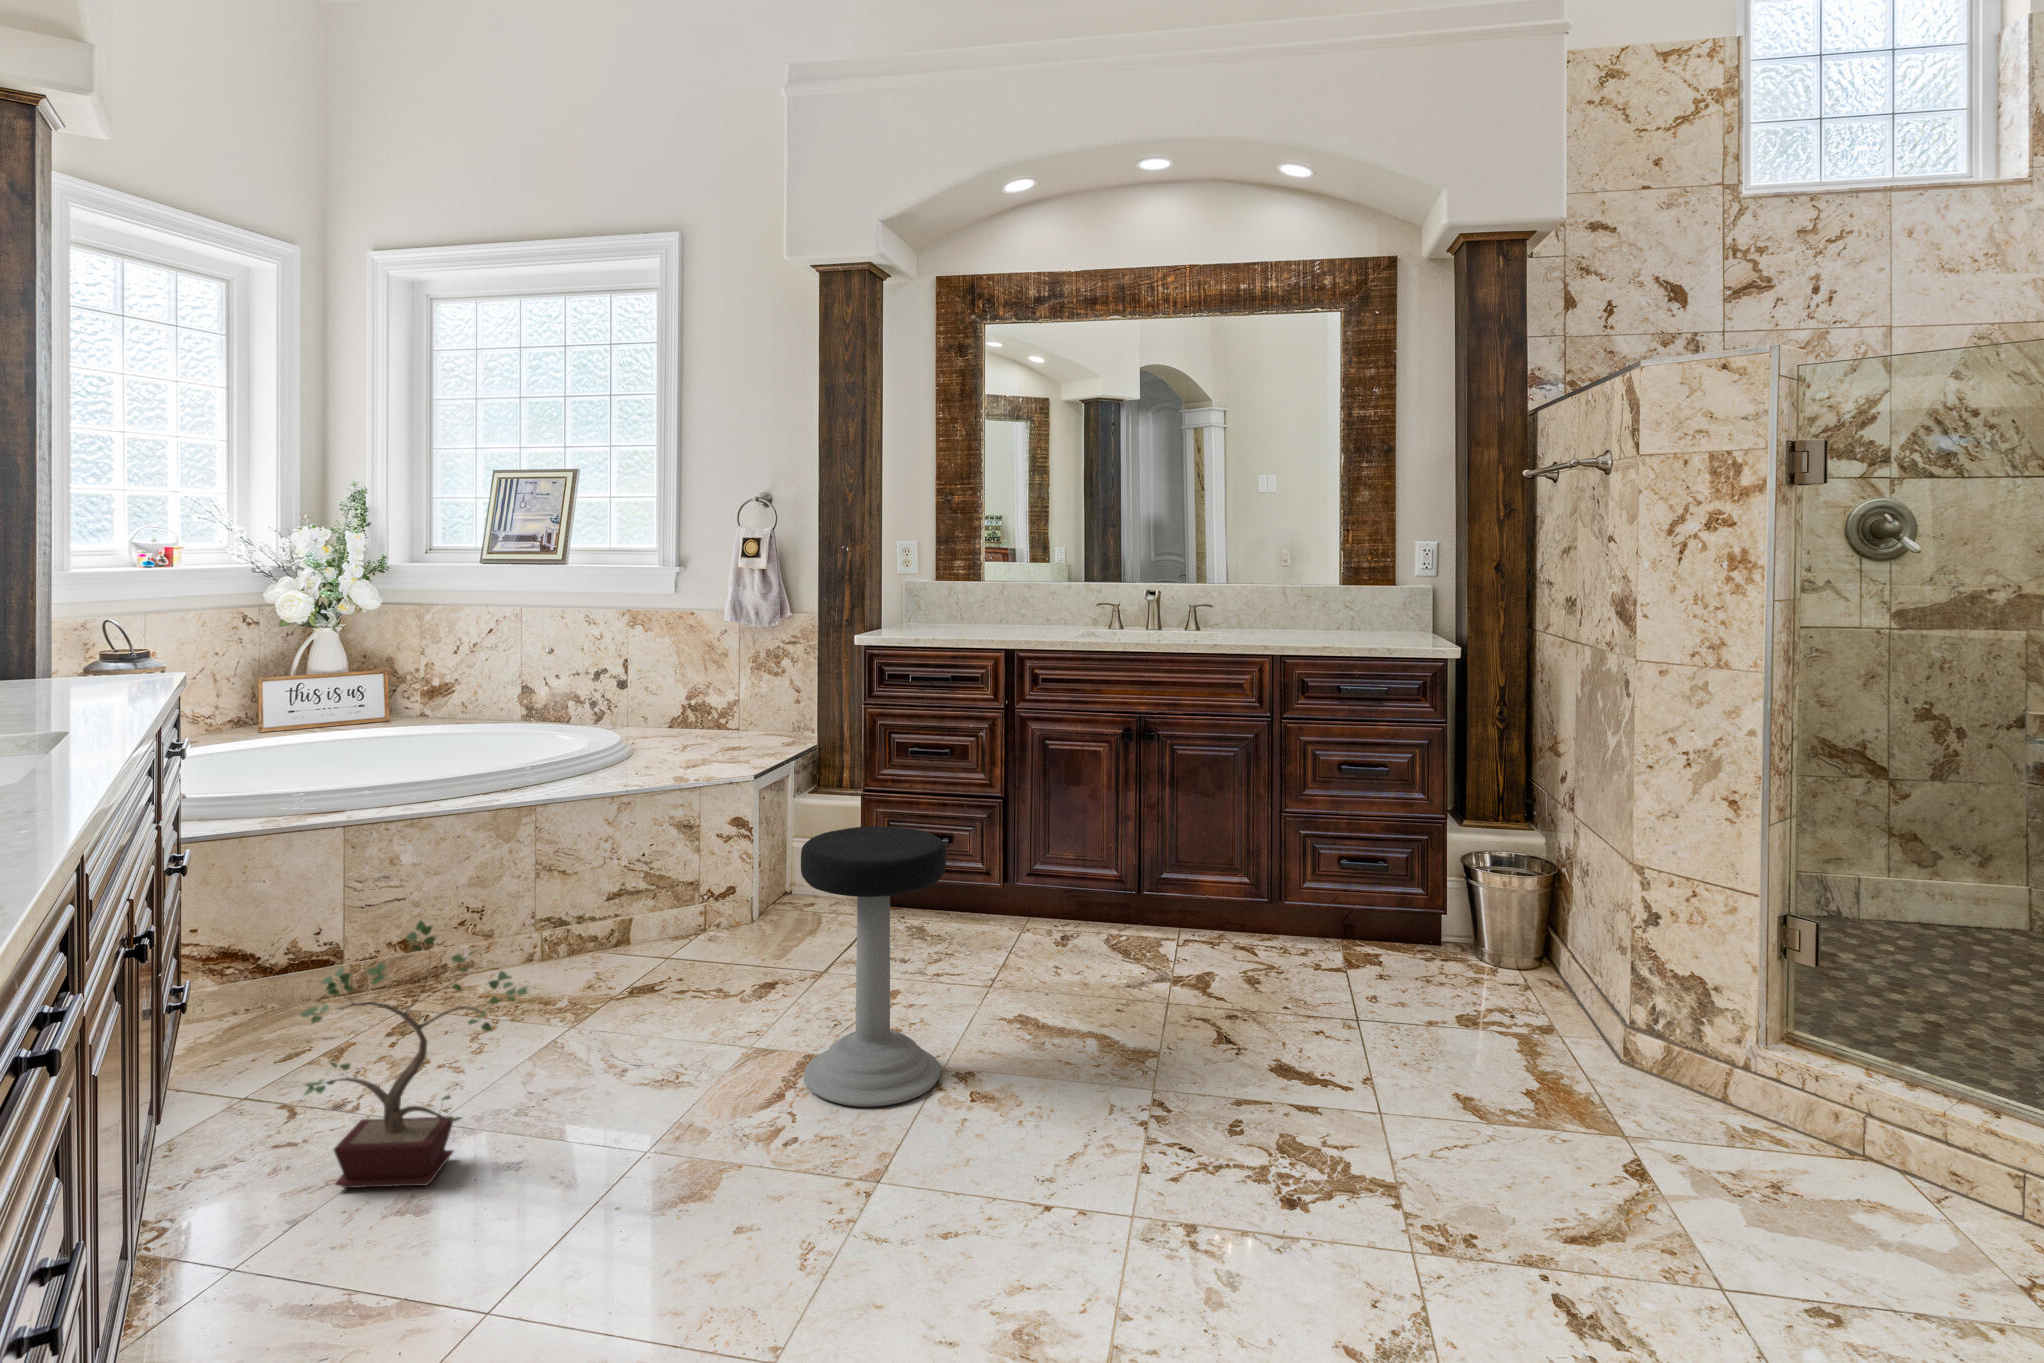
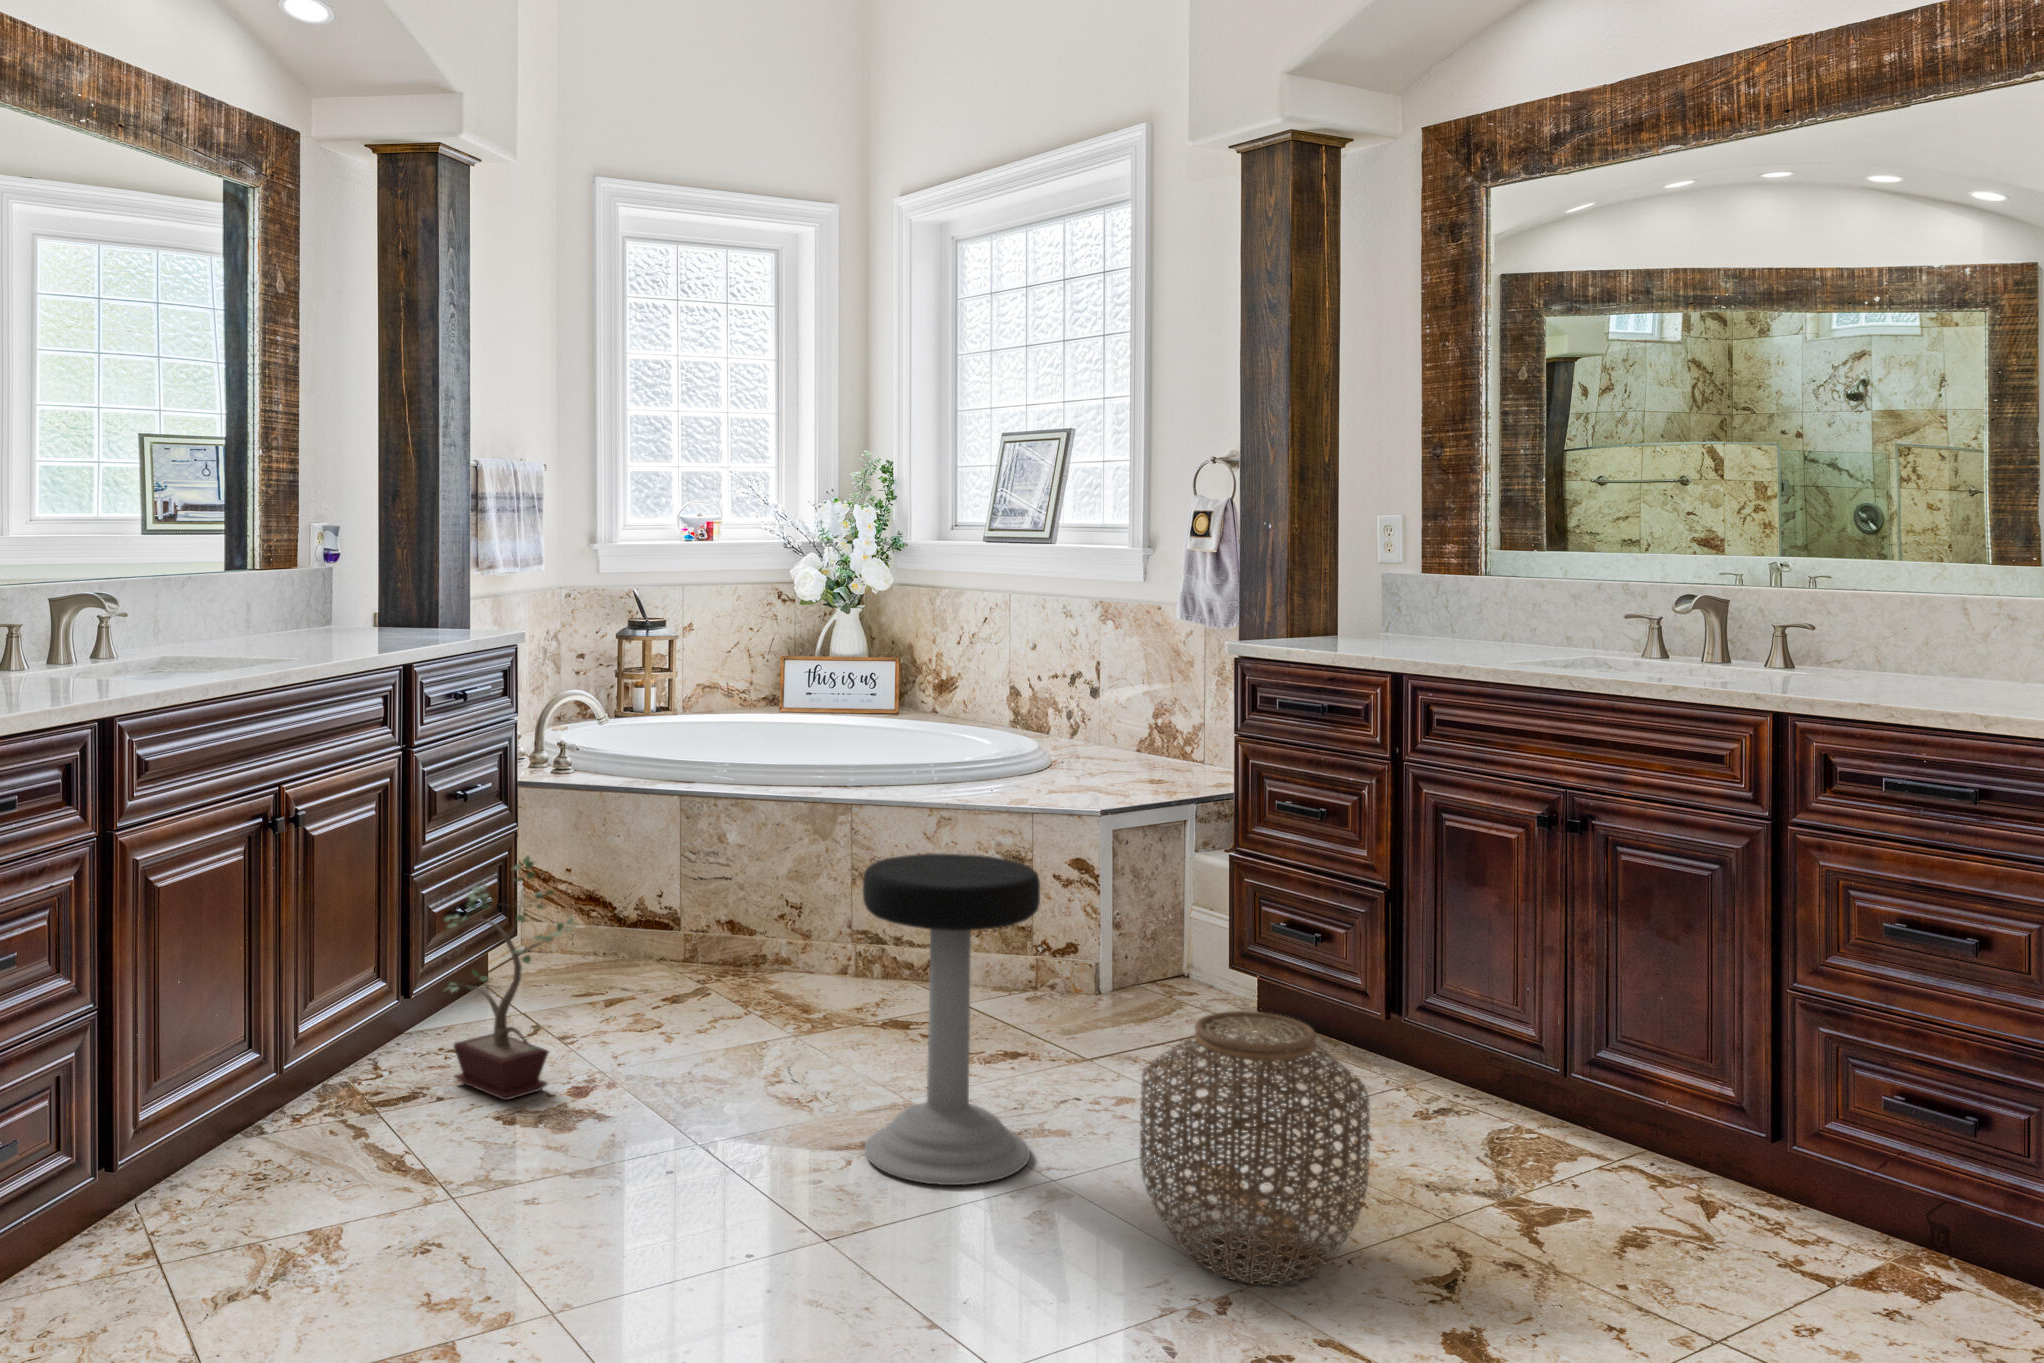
woven basket: none [1075,895,1230,1086] -> present [1140,1011,1370,1285]

